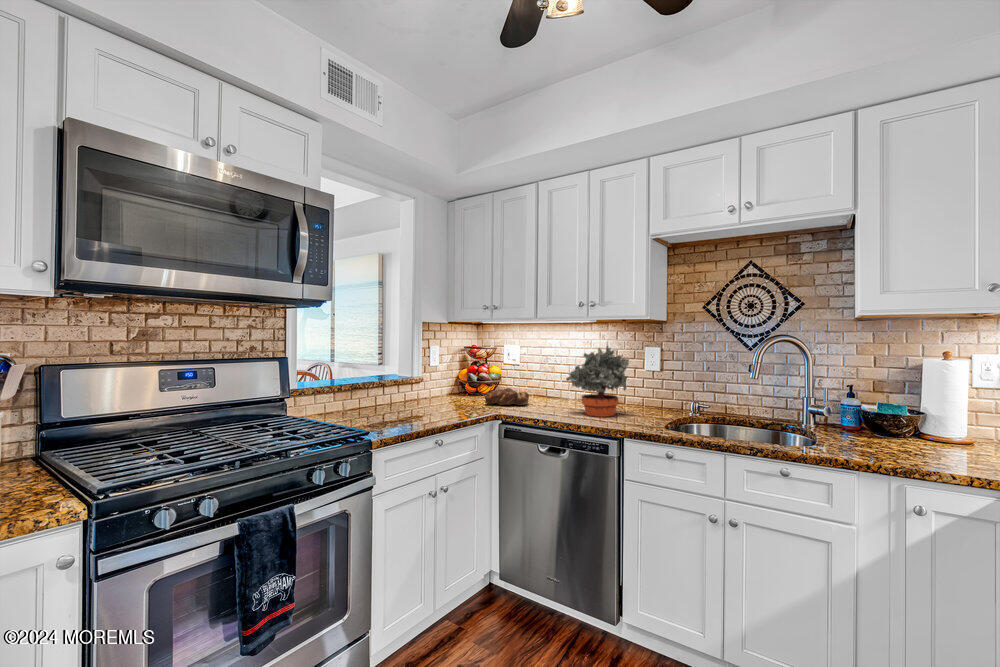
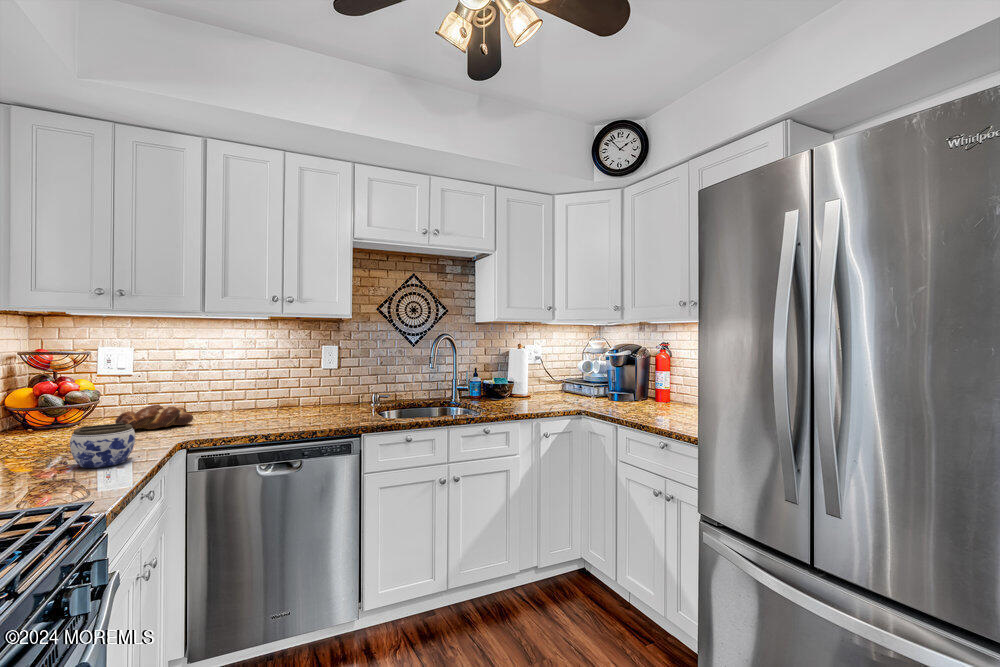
potted plant: present [566,346,629,417] -> none [269,342,333,420]
jar: none [410,396,442,423] -> present [70,423,135,468]

